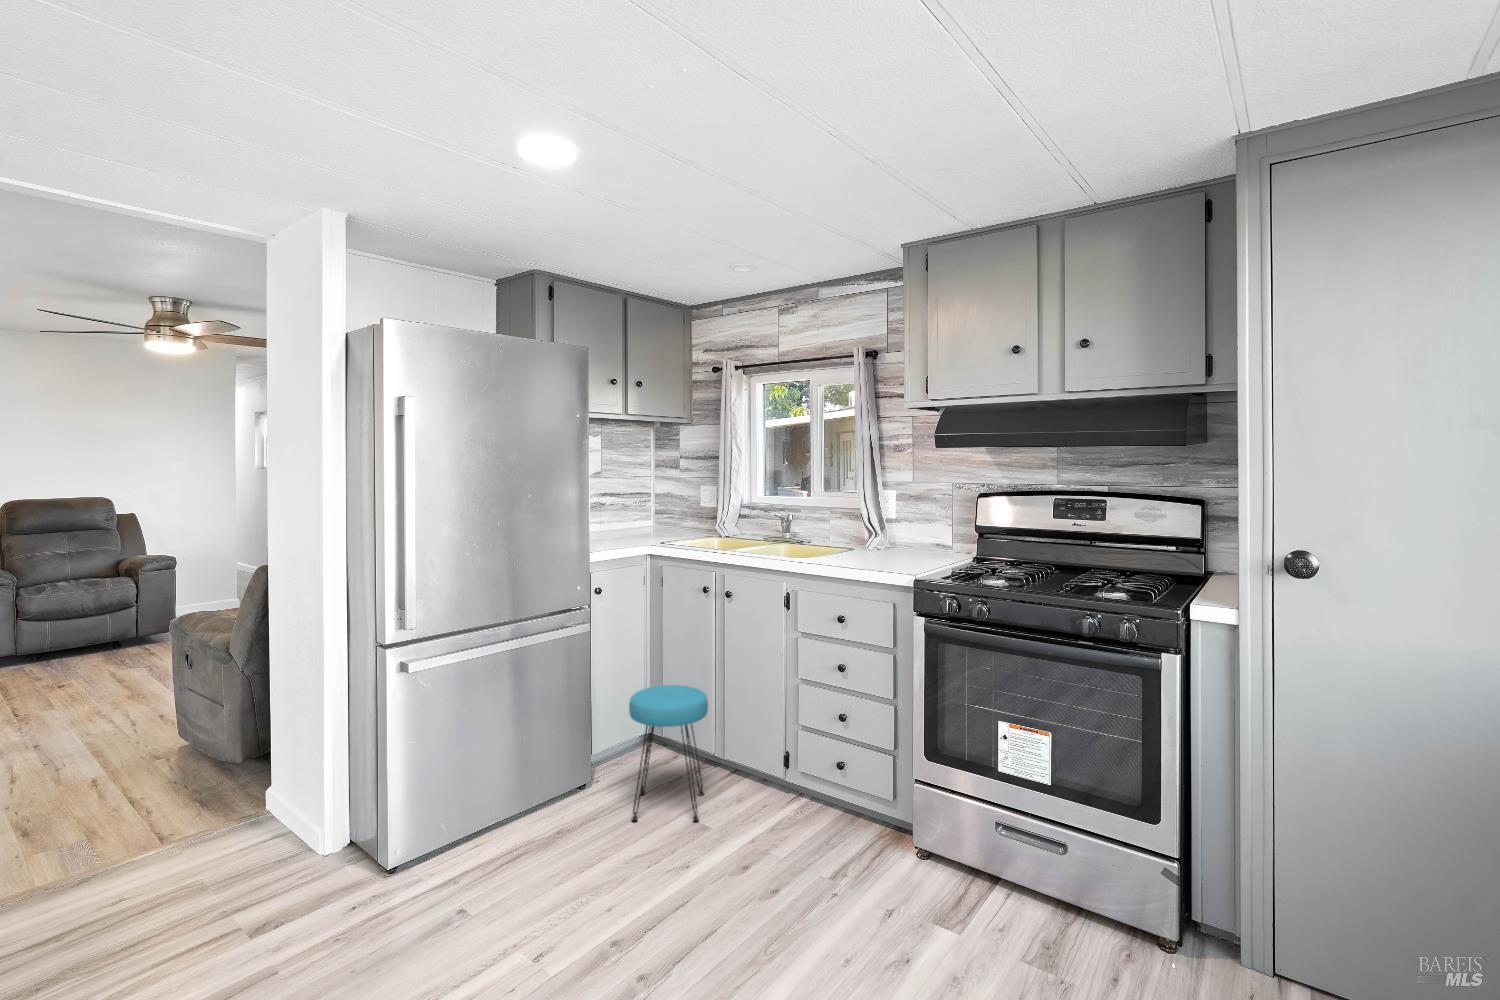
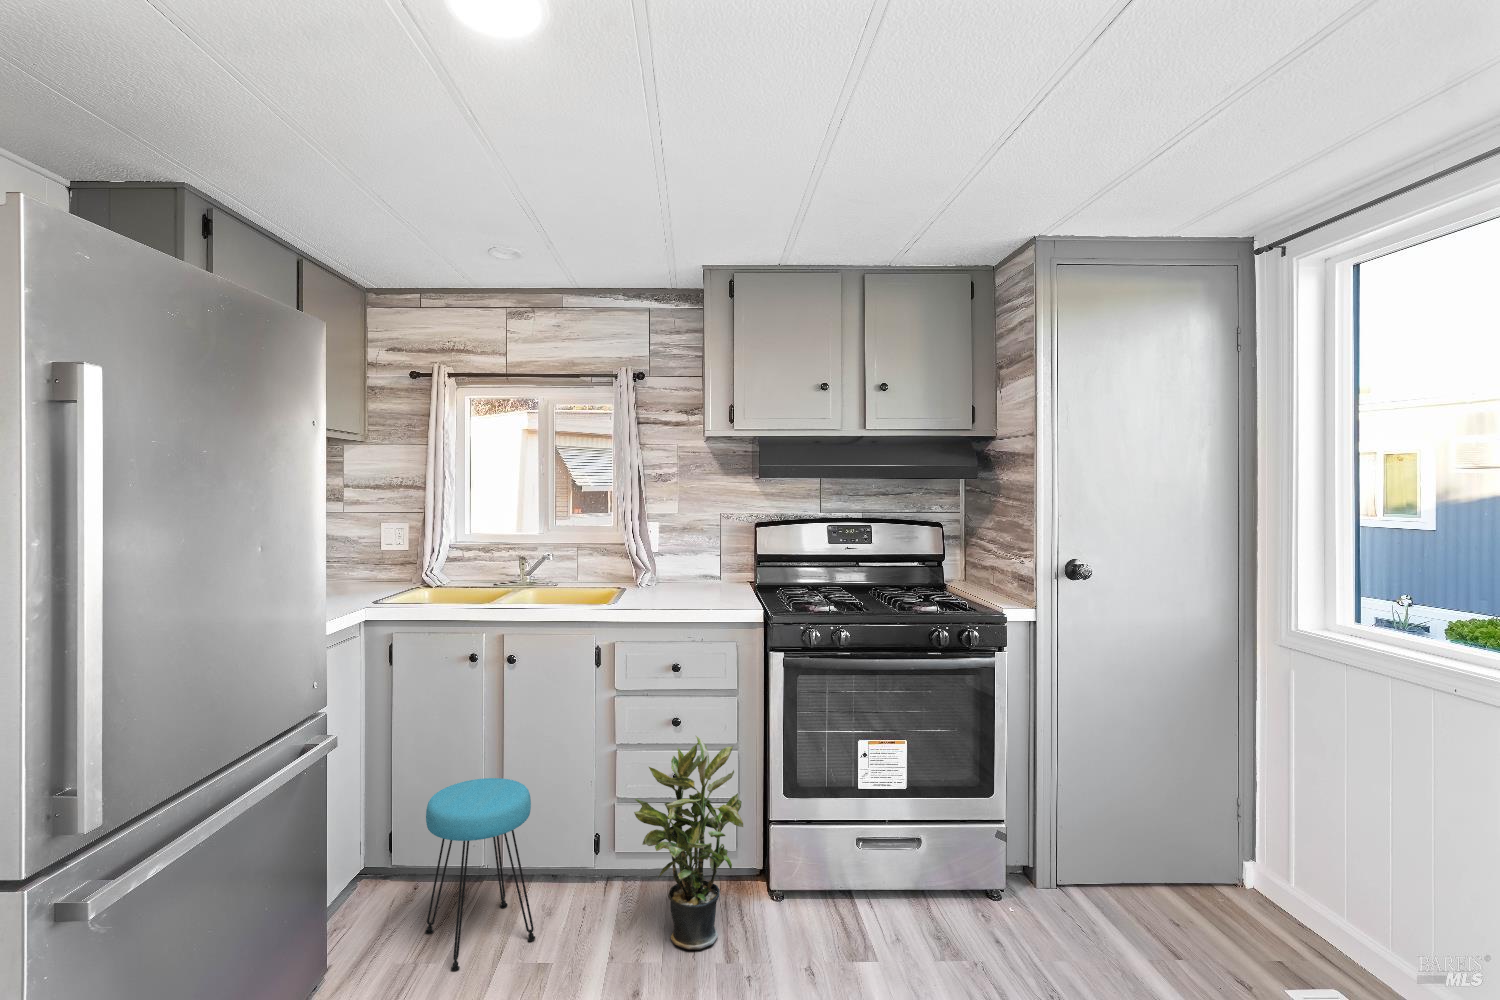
potted plant: none [756,679,859,872] -> present [634,736,743,950]

